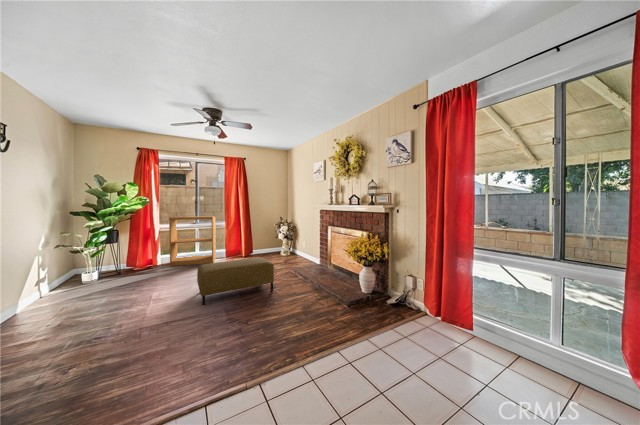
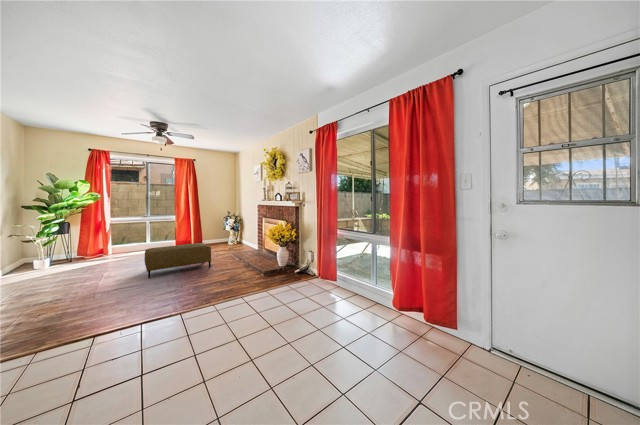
bookshelf: present [169,216,216,266] -> none [120,211,167,255]

